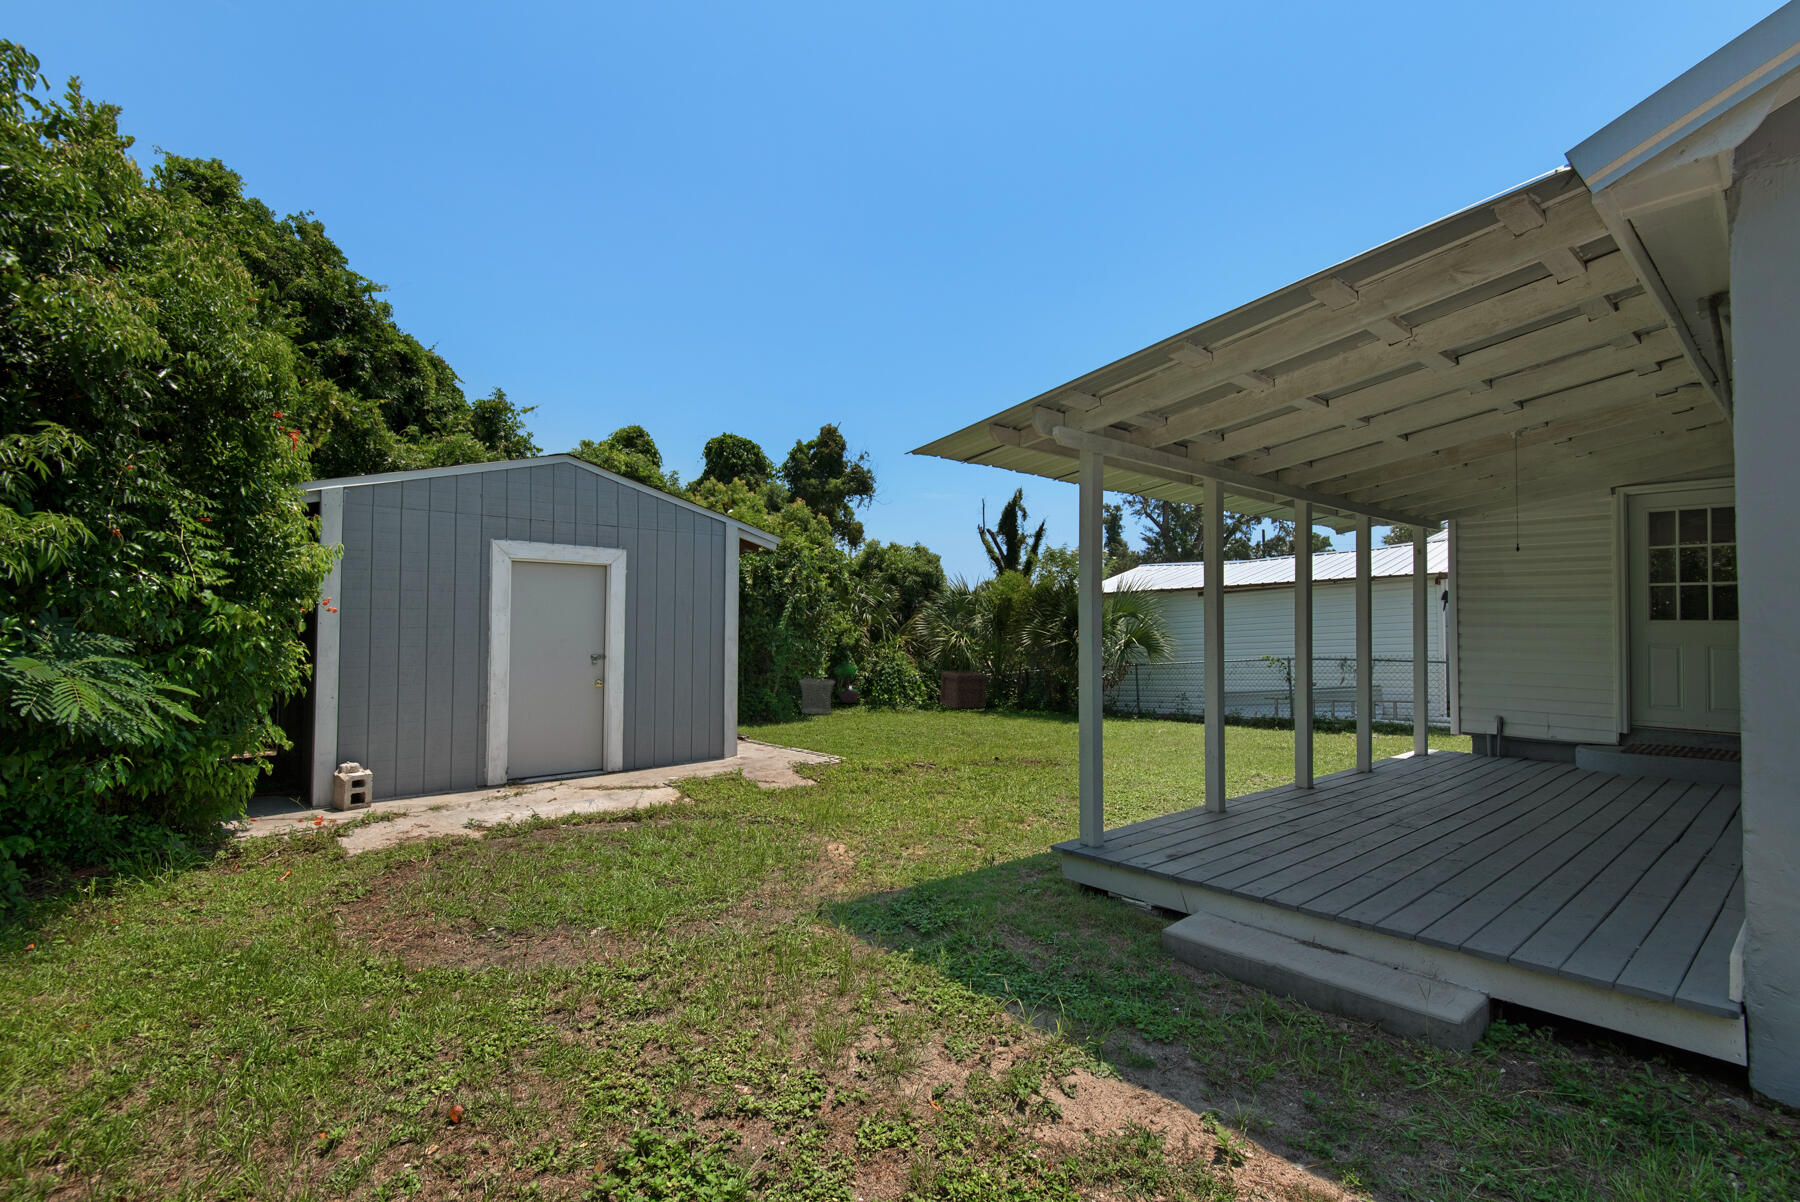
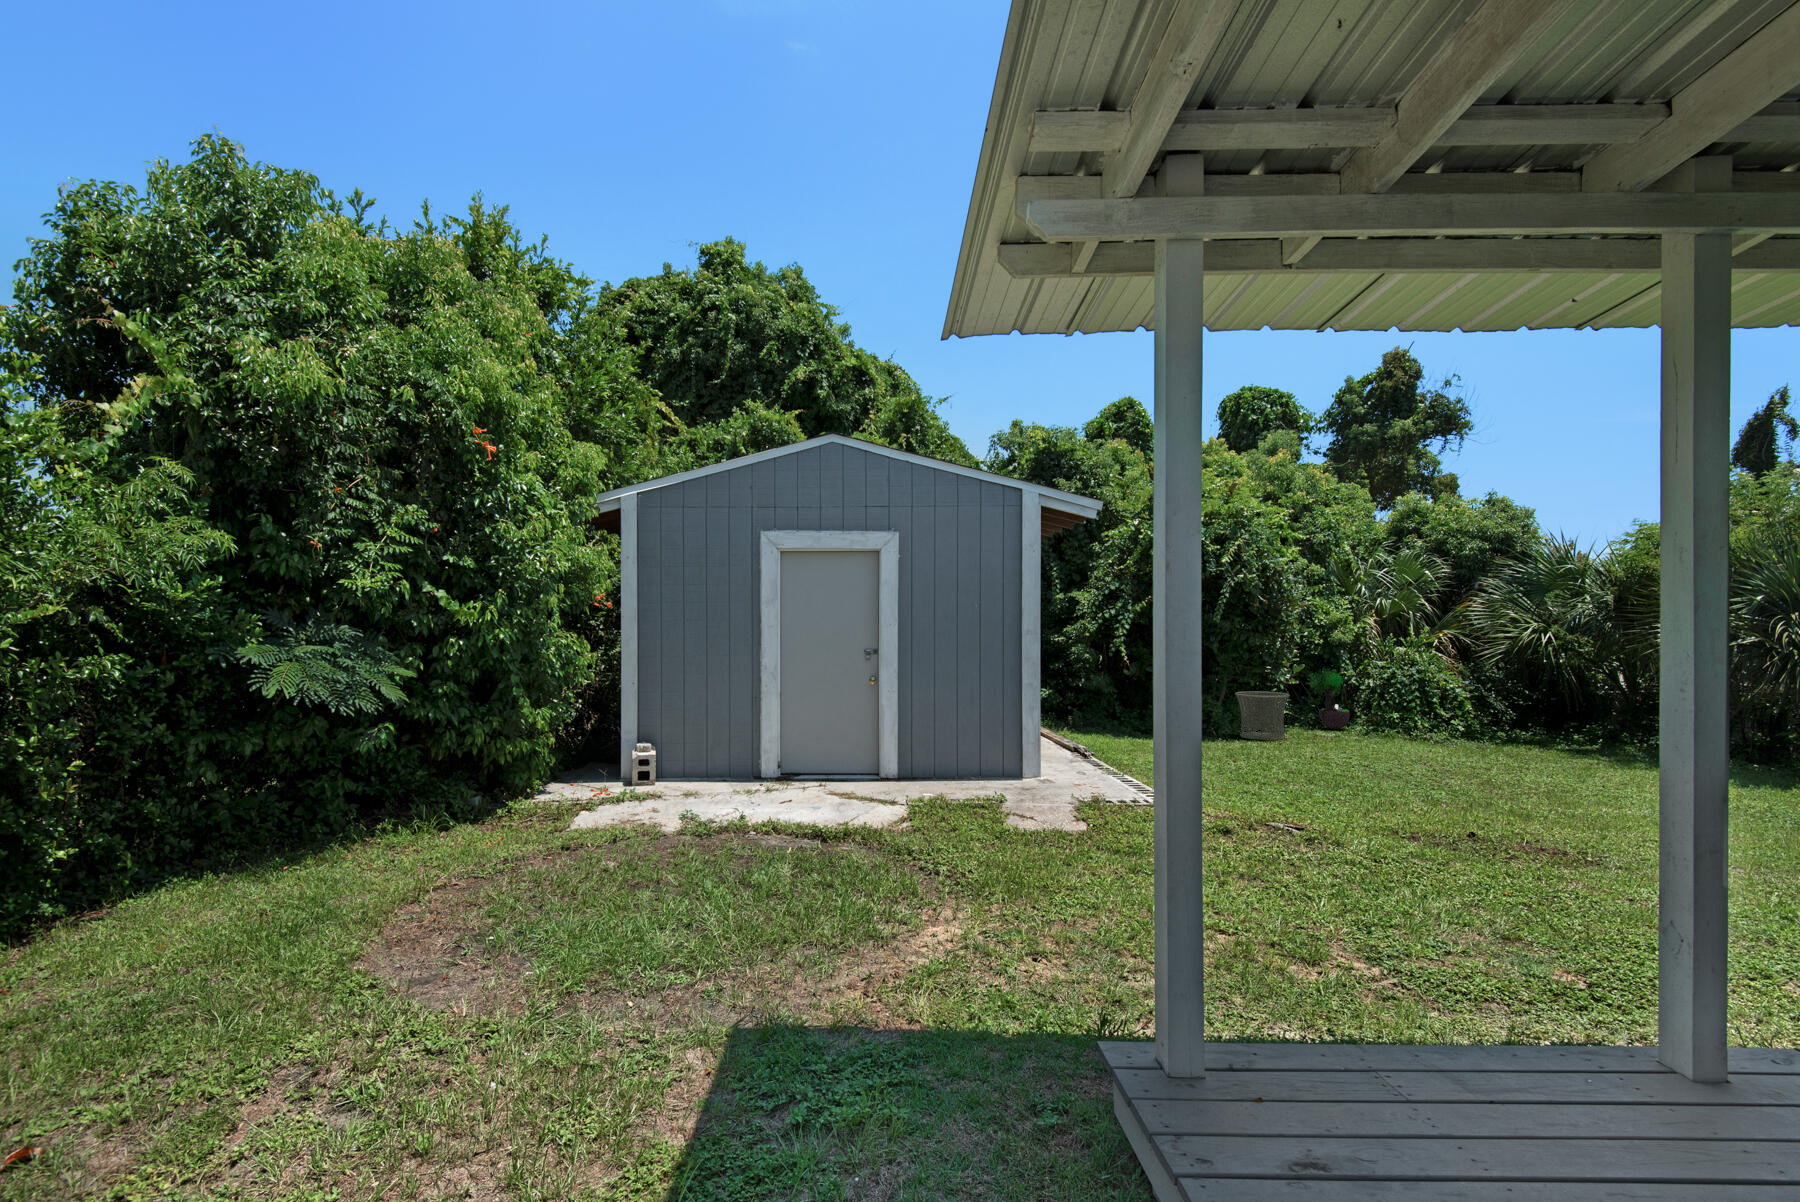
wooden crate: present [940,671,987,708] -> none [1498,686,1585,748]

